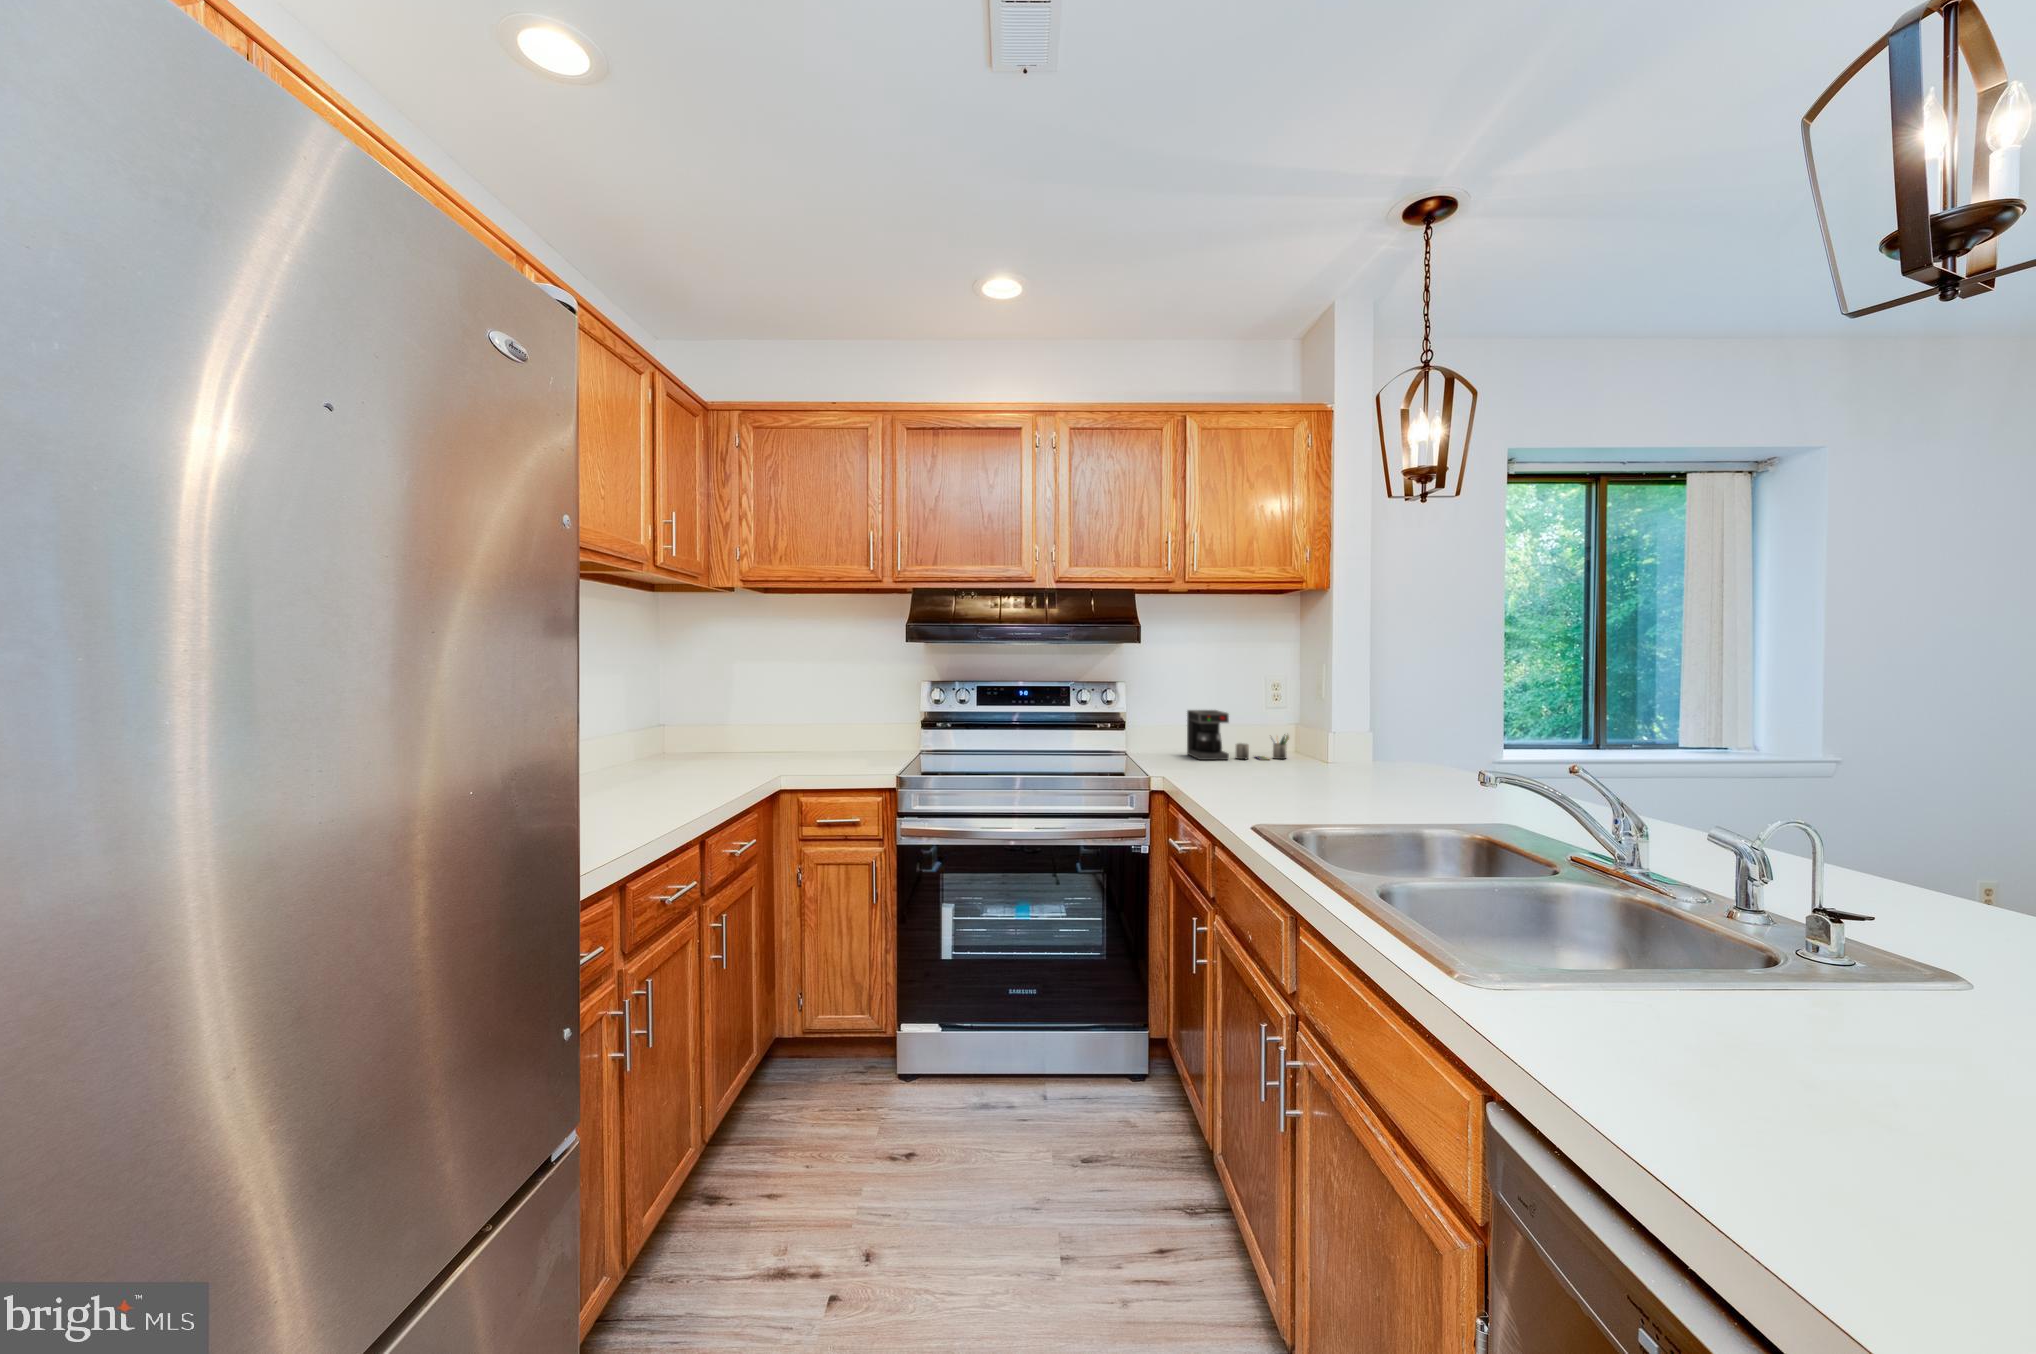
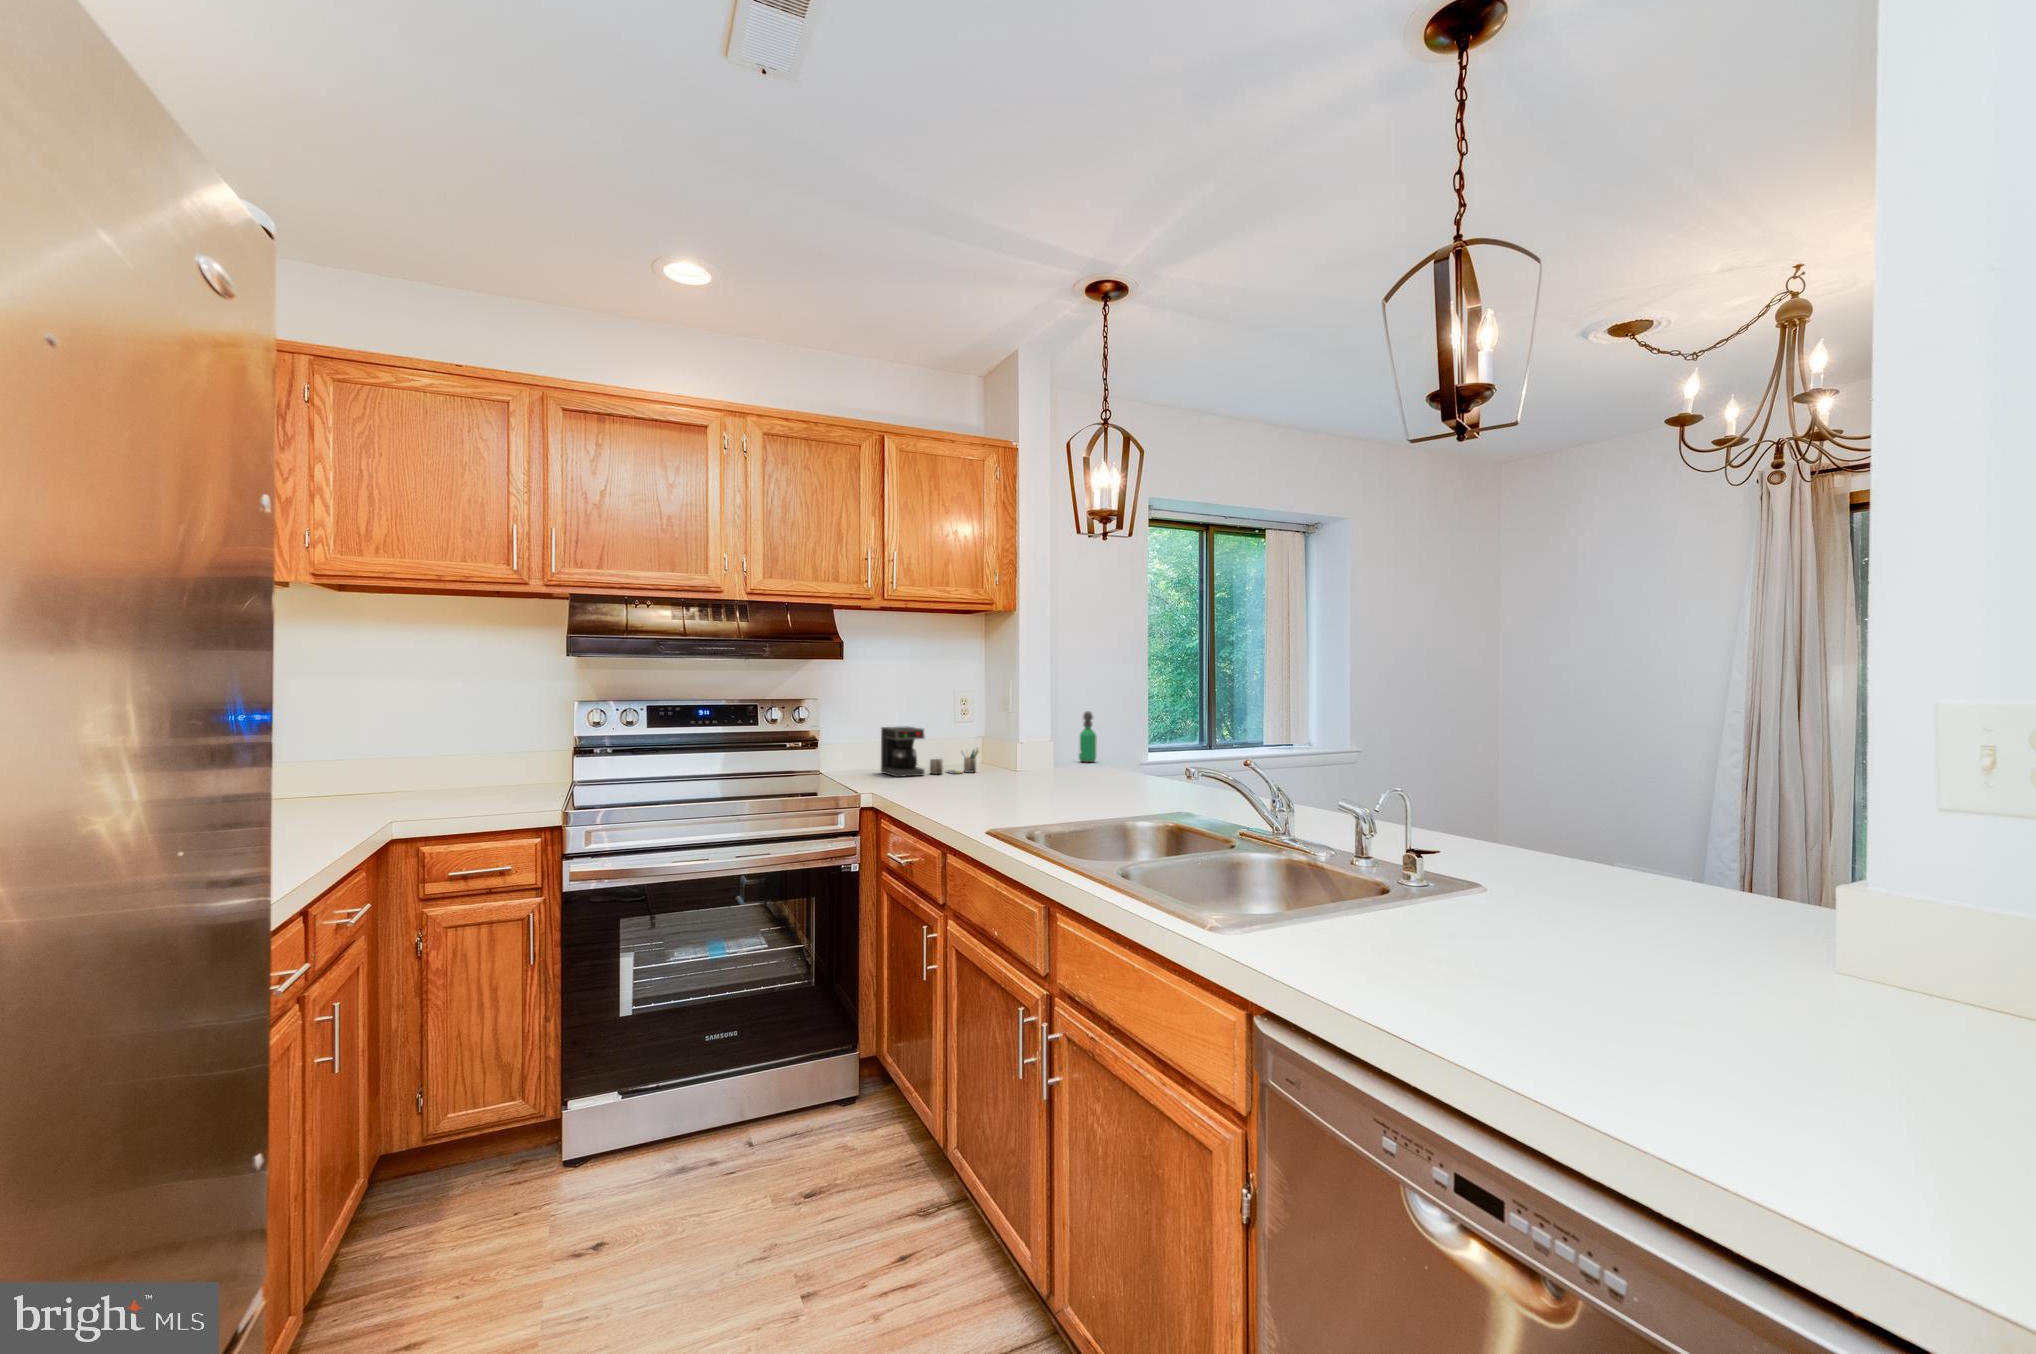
soap dispenser: none [1413,697,1435,754] -> present [1079,711,1097,762]

